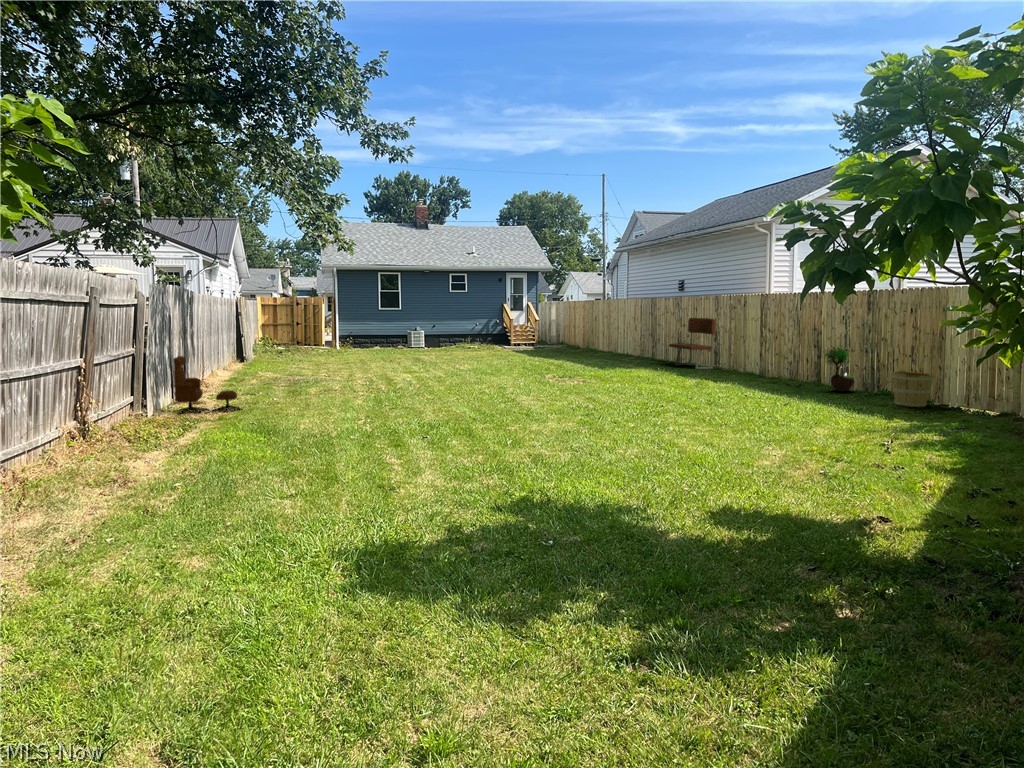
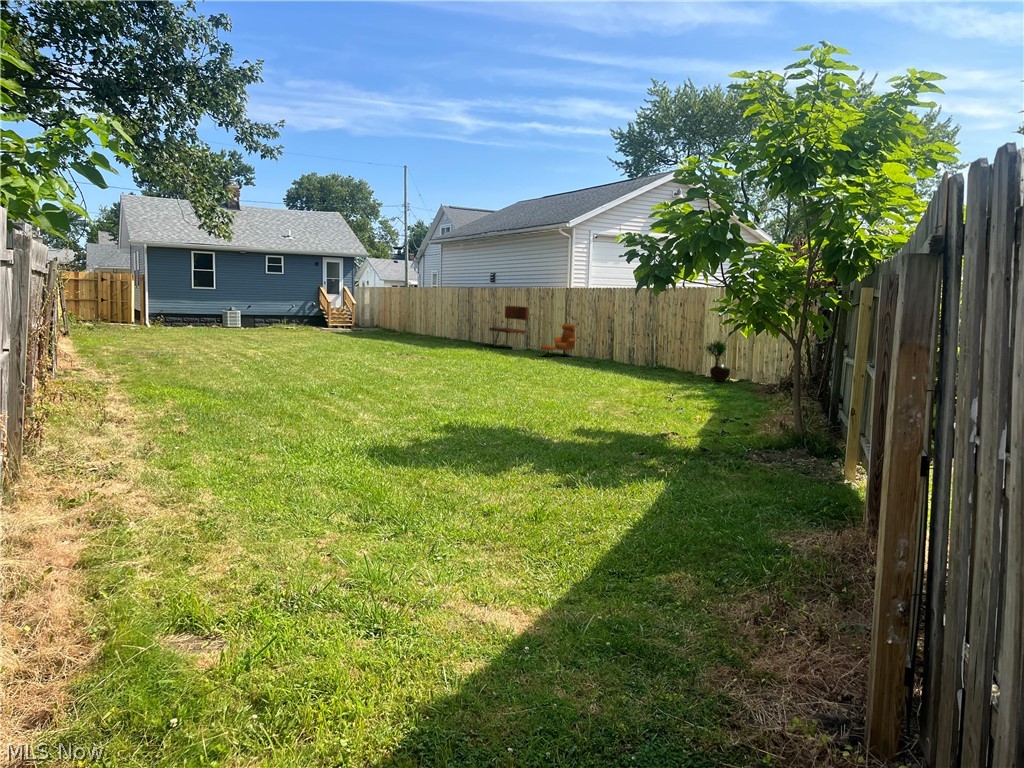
potted tree: present [825,347,854,391] -> present [706,341,730,381]
lounge chair: present [173,356,242,414] -> present [541,324,576,357]
wooden bucket: present [891,371,935,407] -> none [665,349,694,376]

